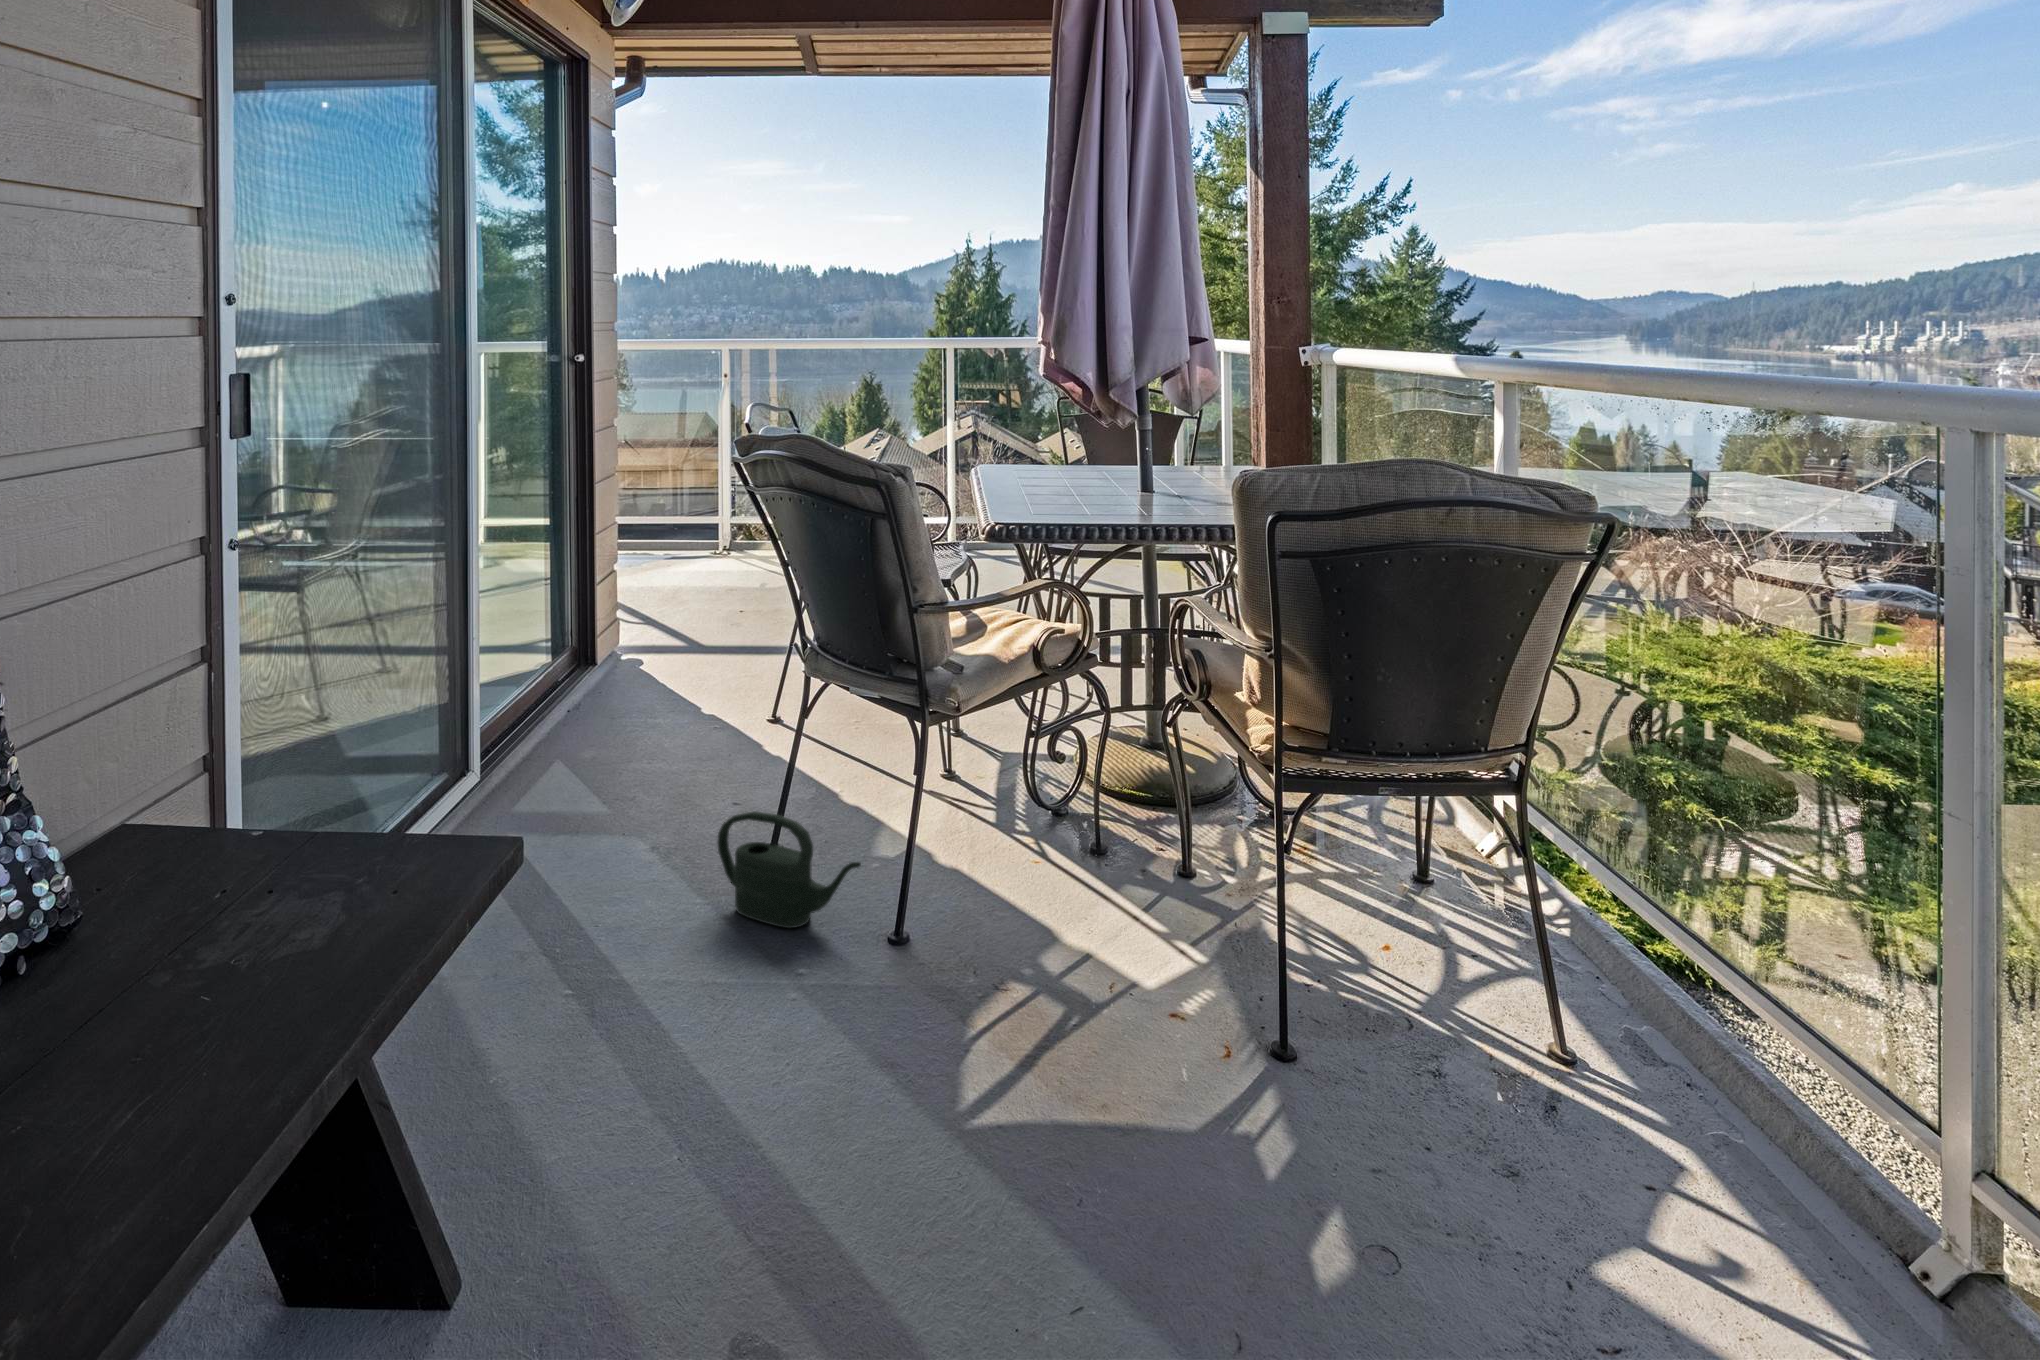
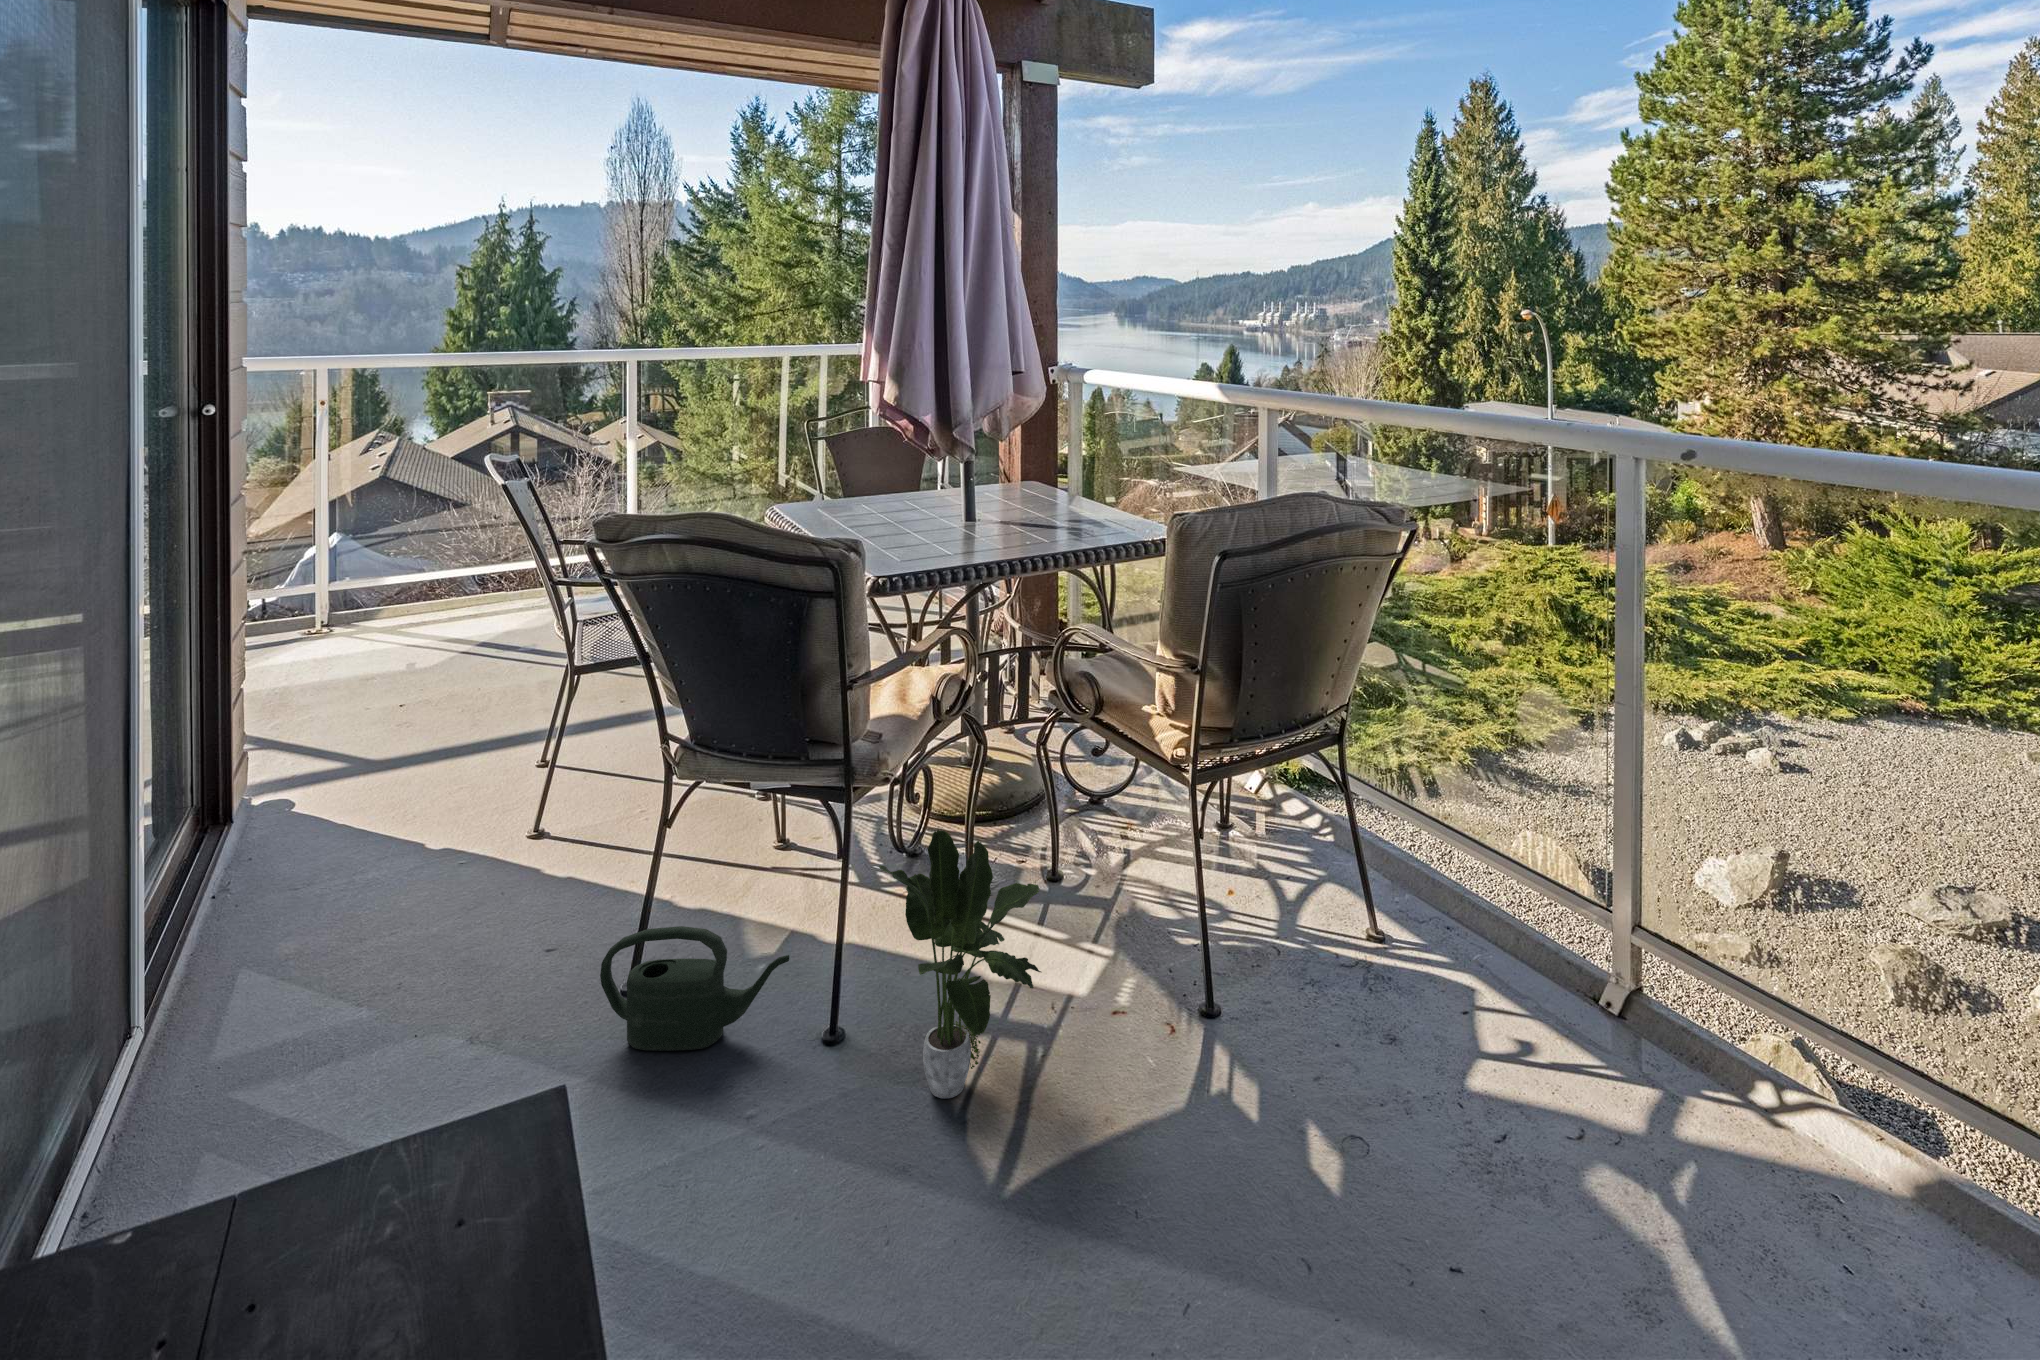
potted plant: none [912,759,1073,1029] -> present [879,830,1041,1098]

